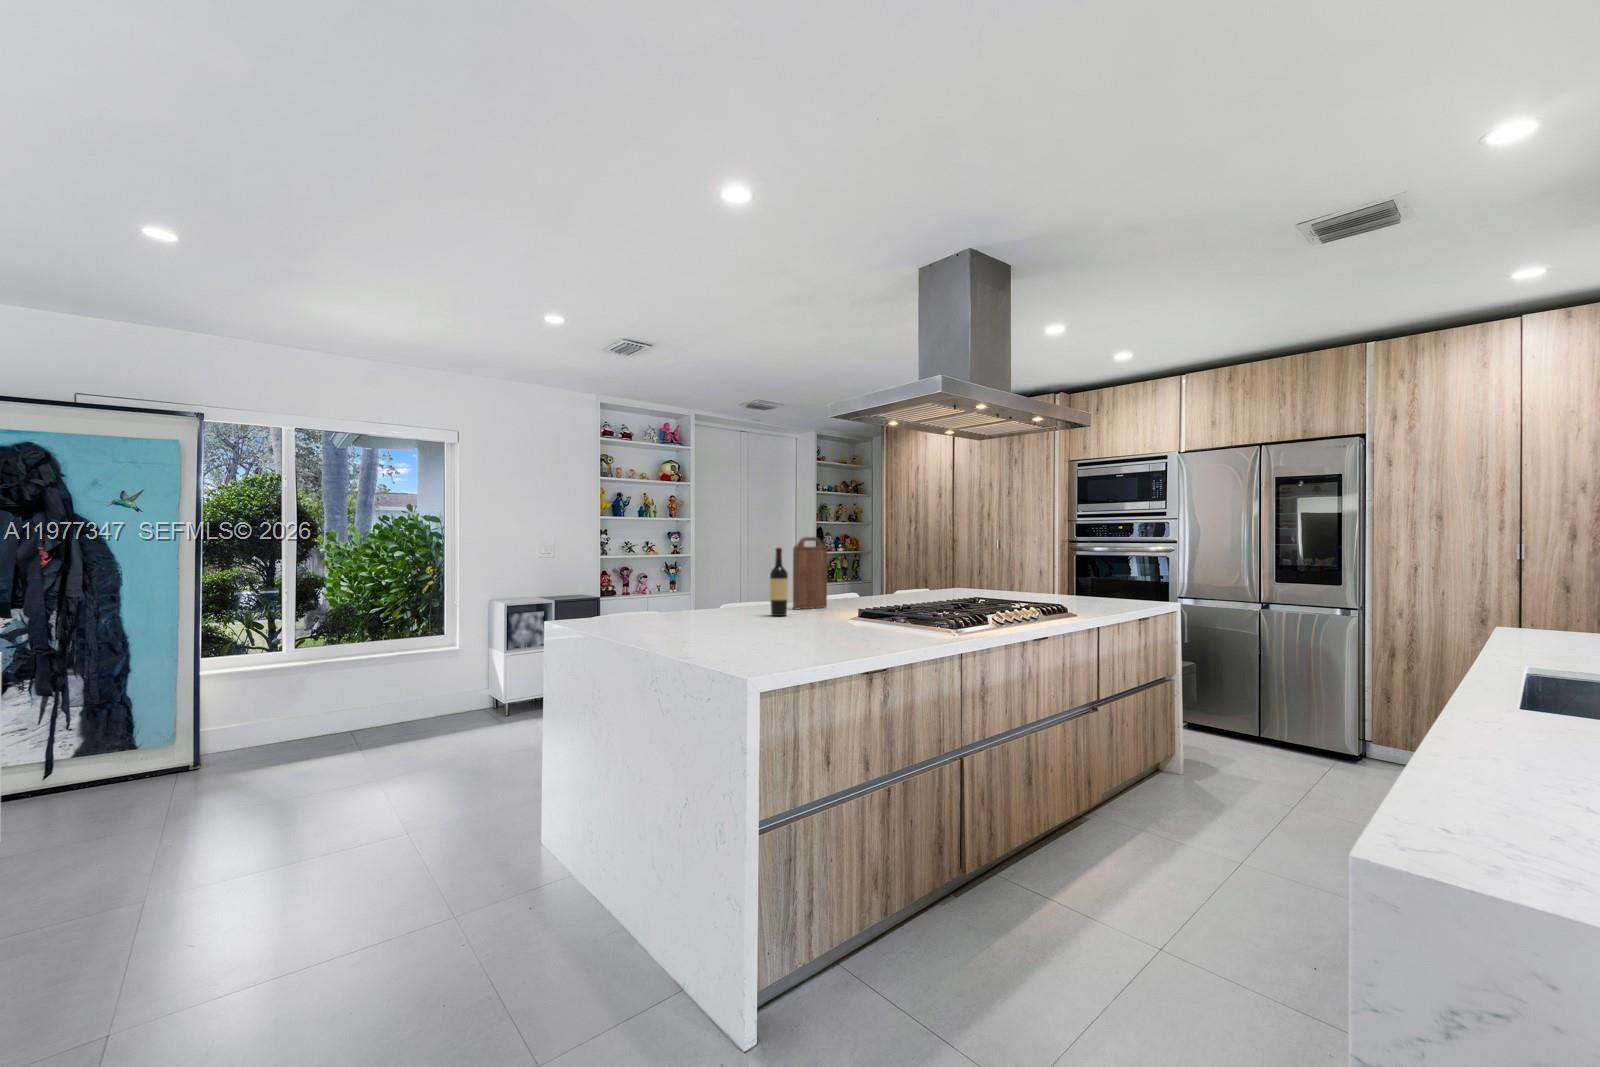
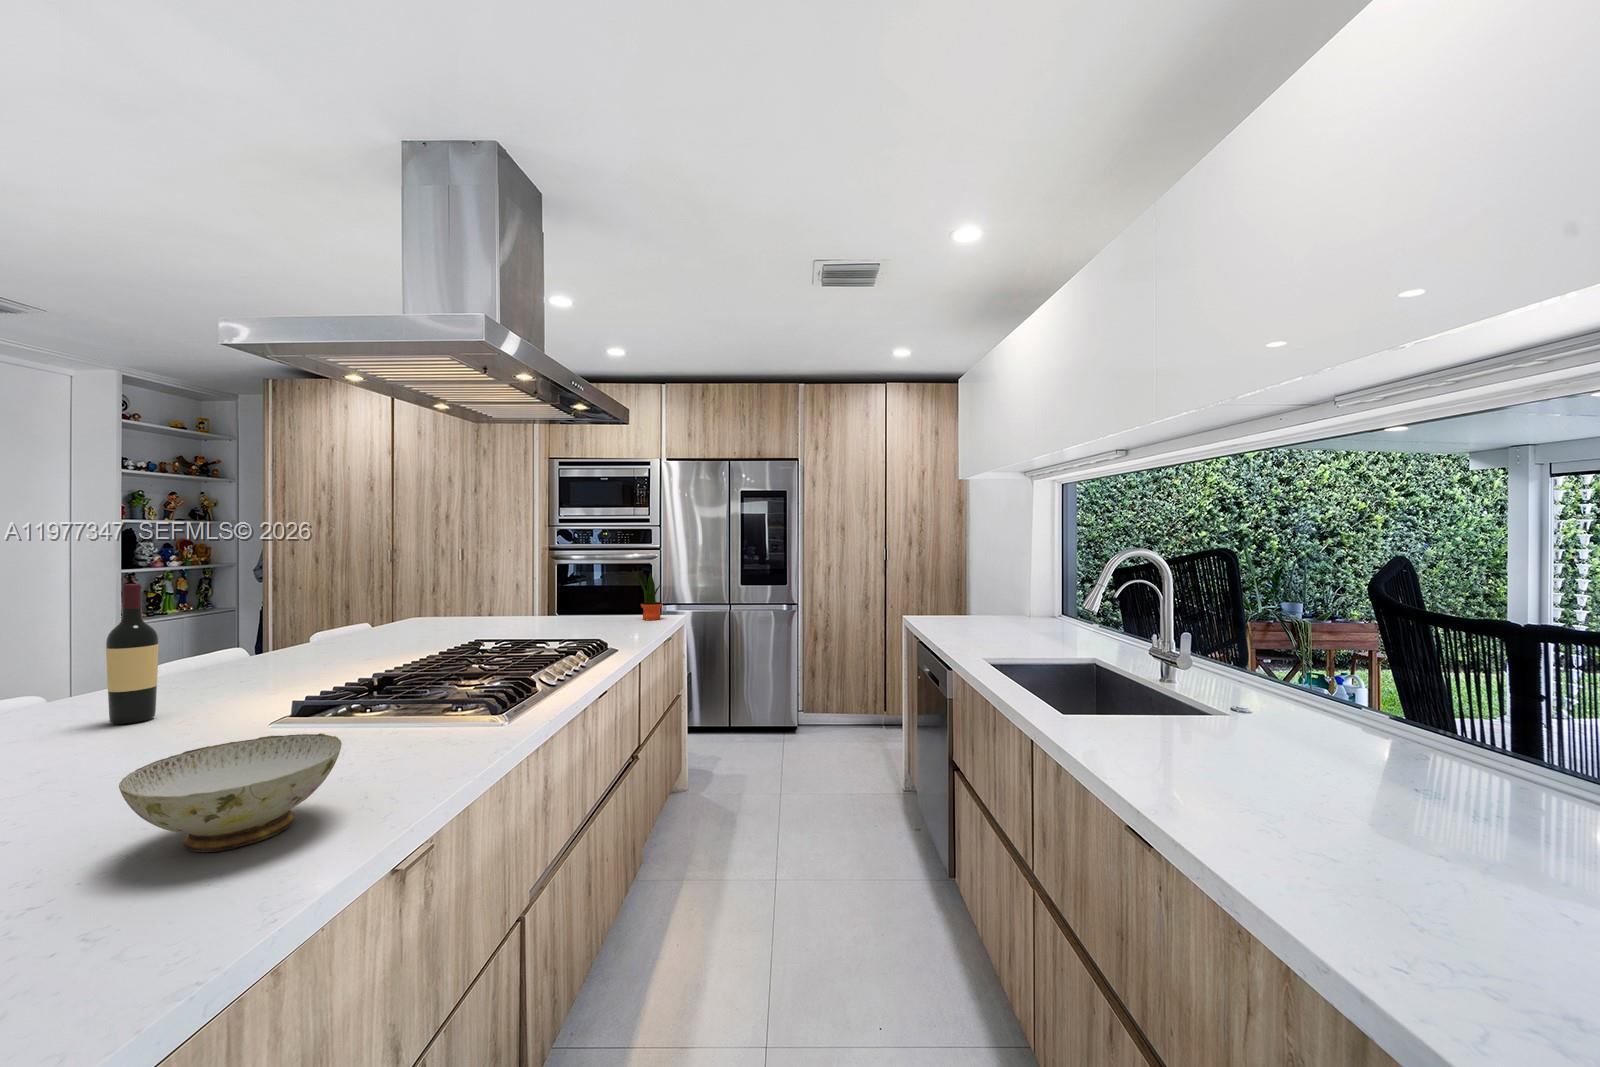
cutting board: present [793,537,827,610] -> none [154,557,233,695]
potted plant: none [1111,558,1141,606] -> present [633,570,662,620]
ceramic bowl: none [744,611,816,648] -> present [119,733,342,852]

